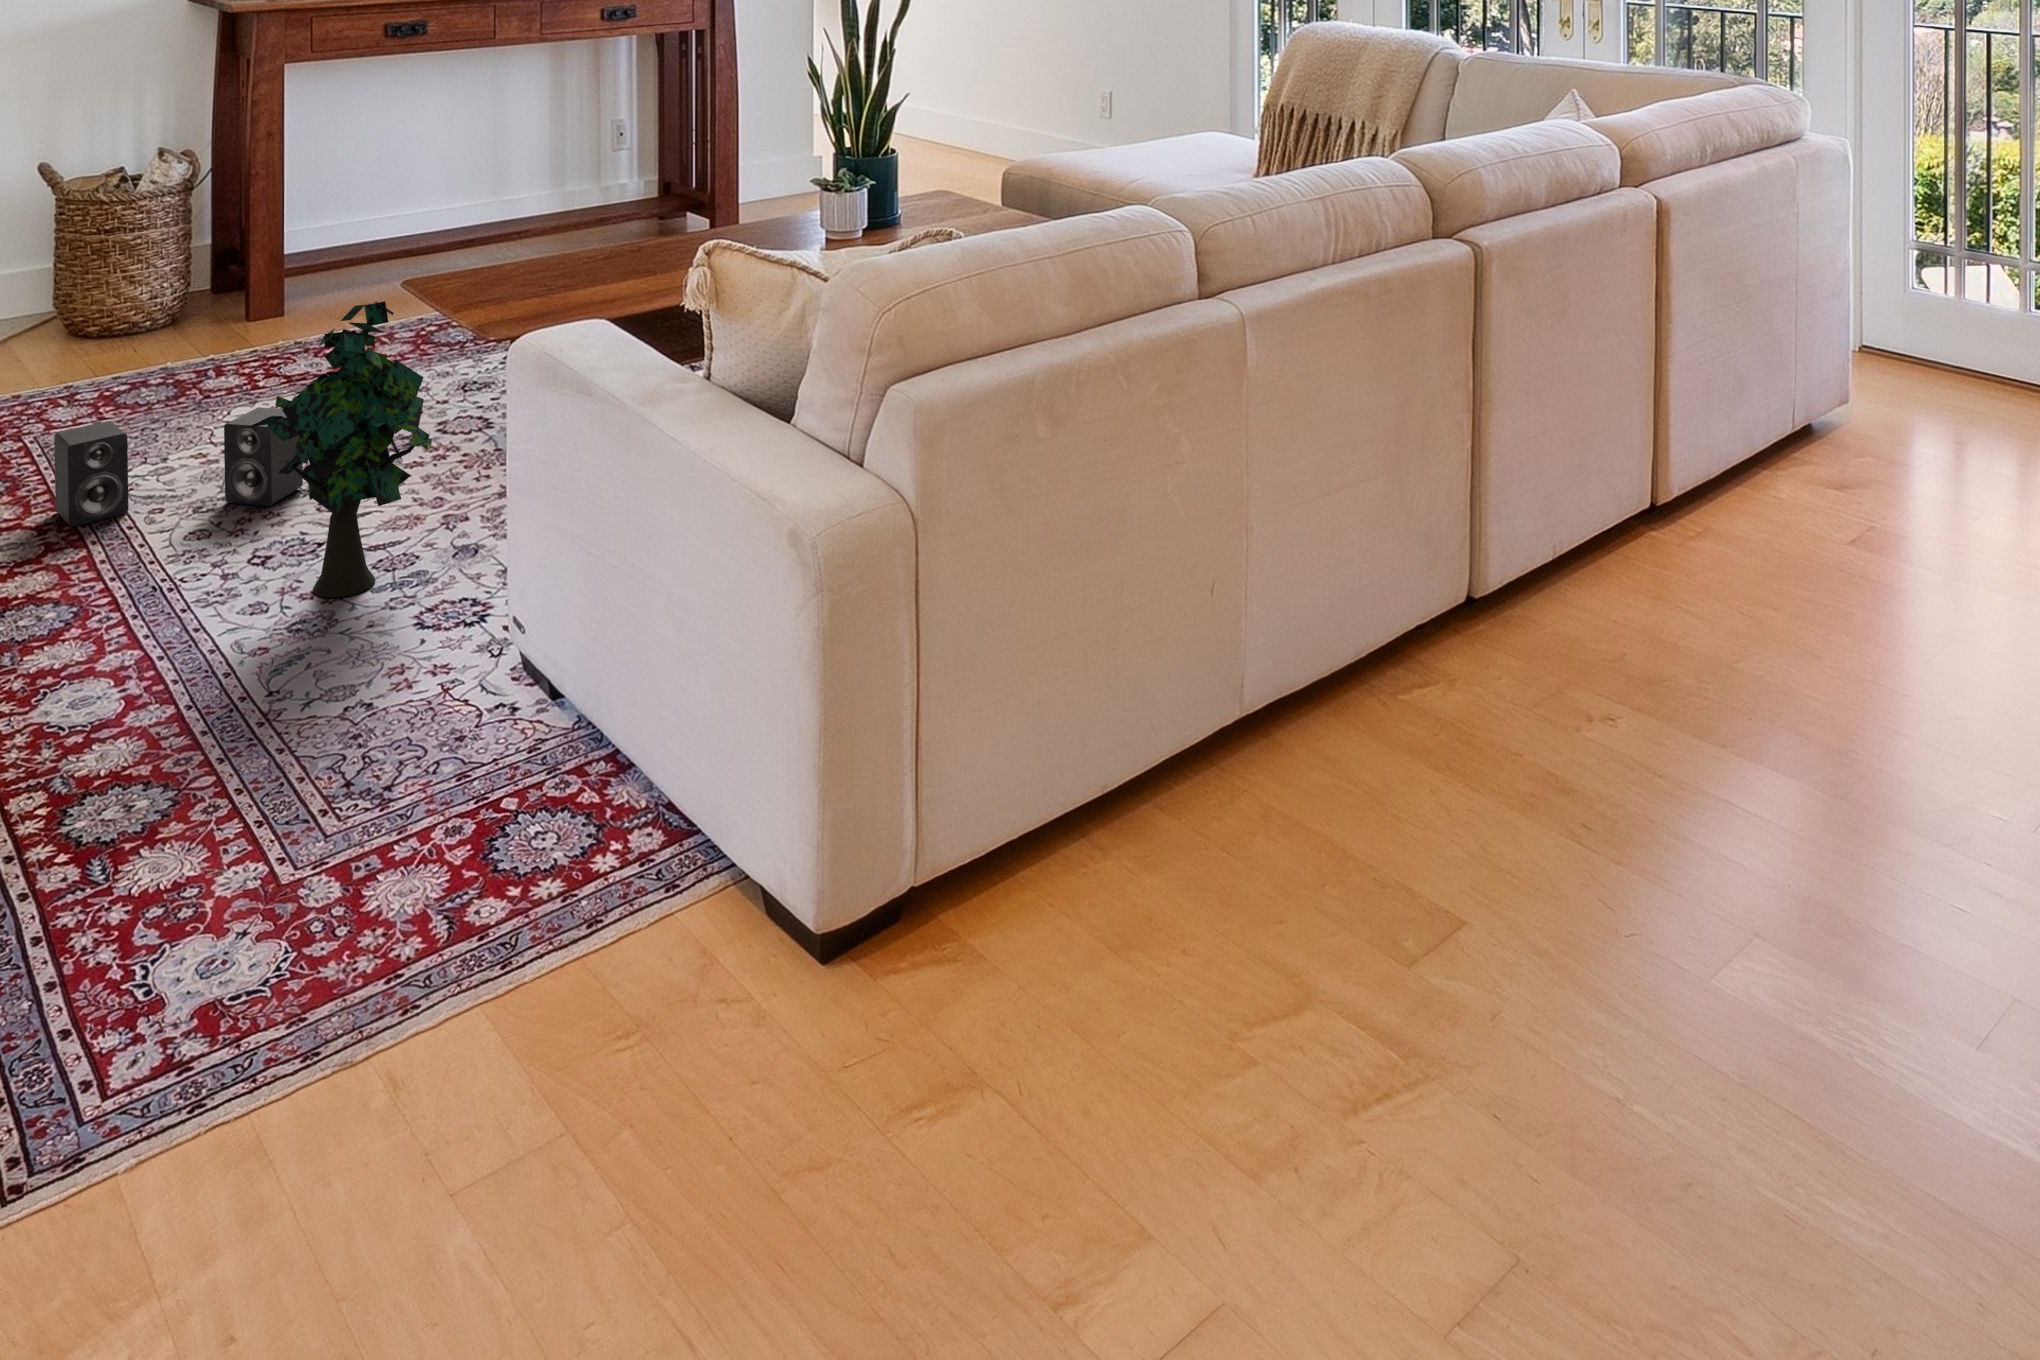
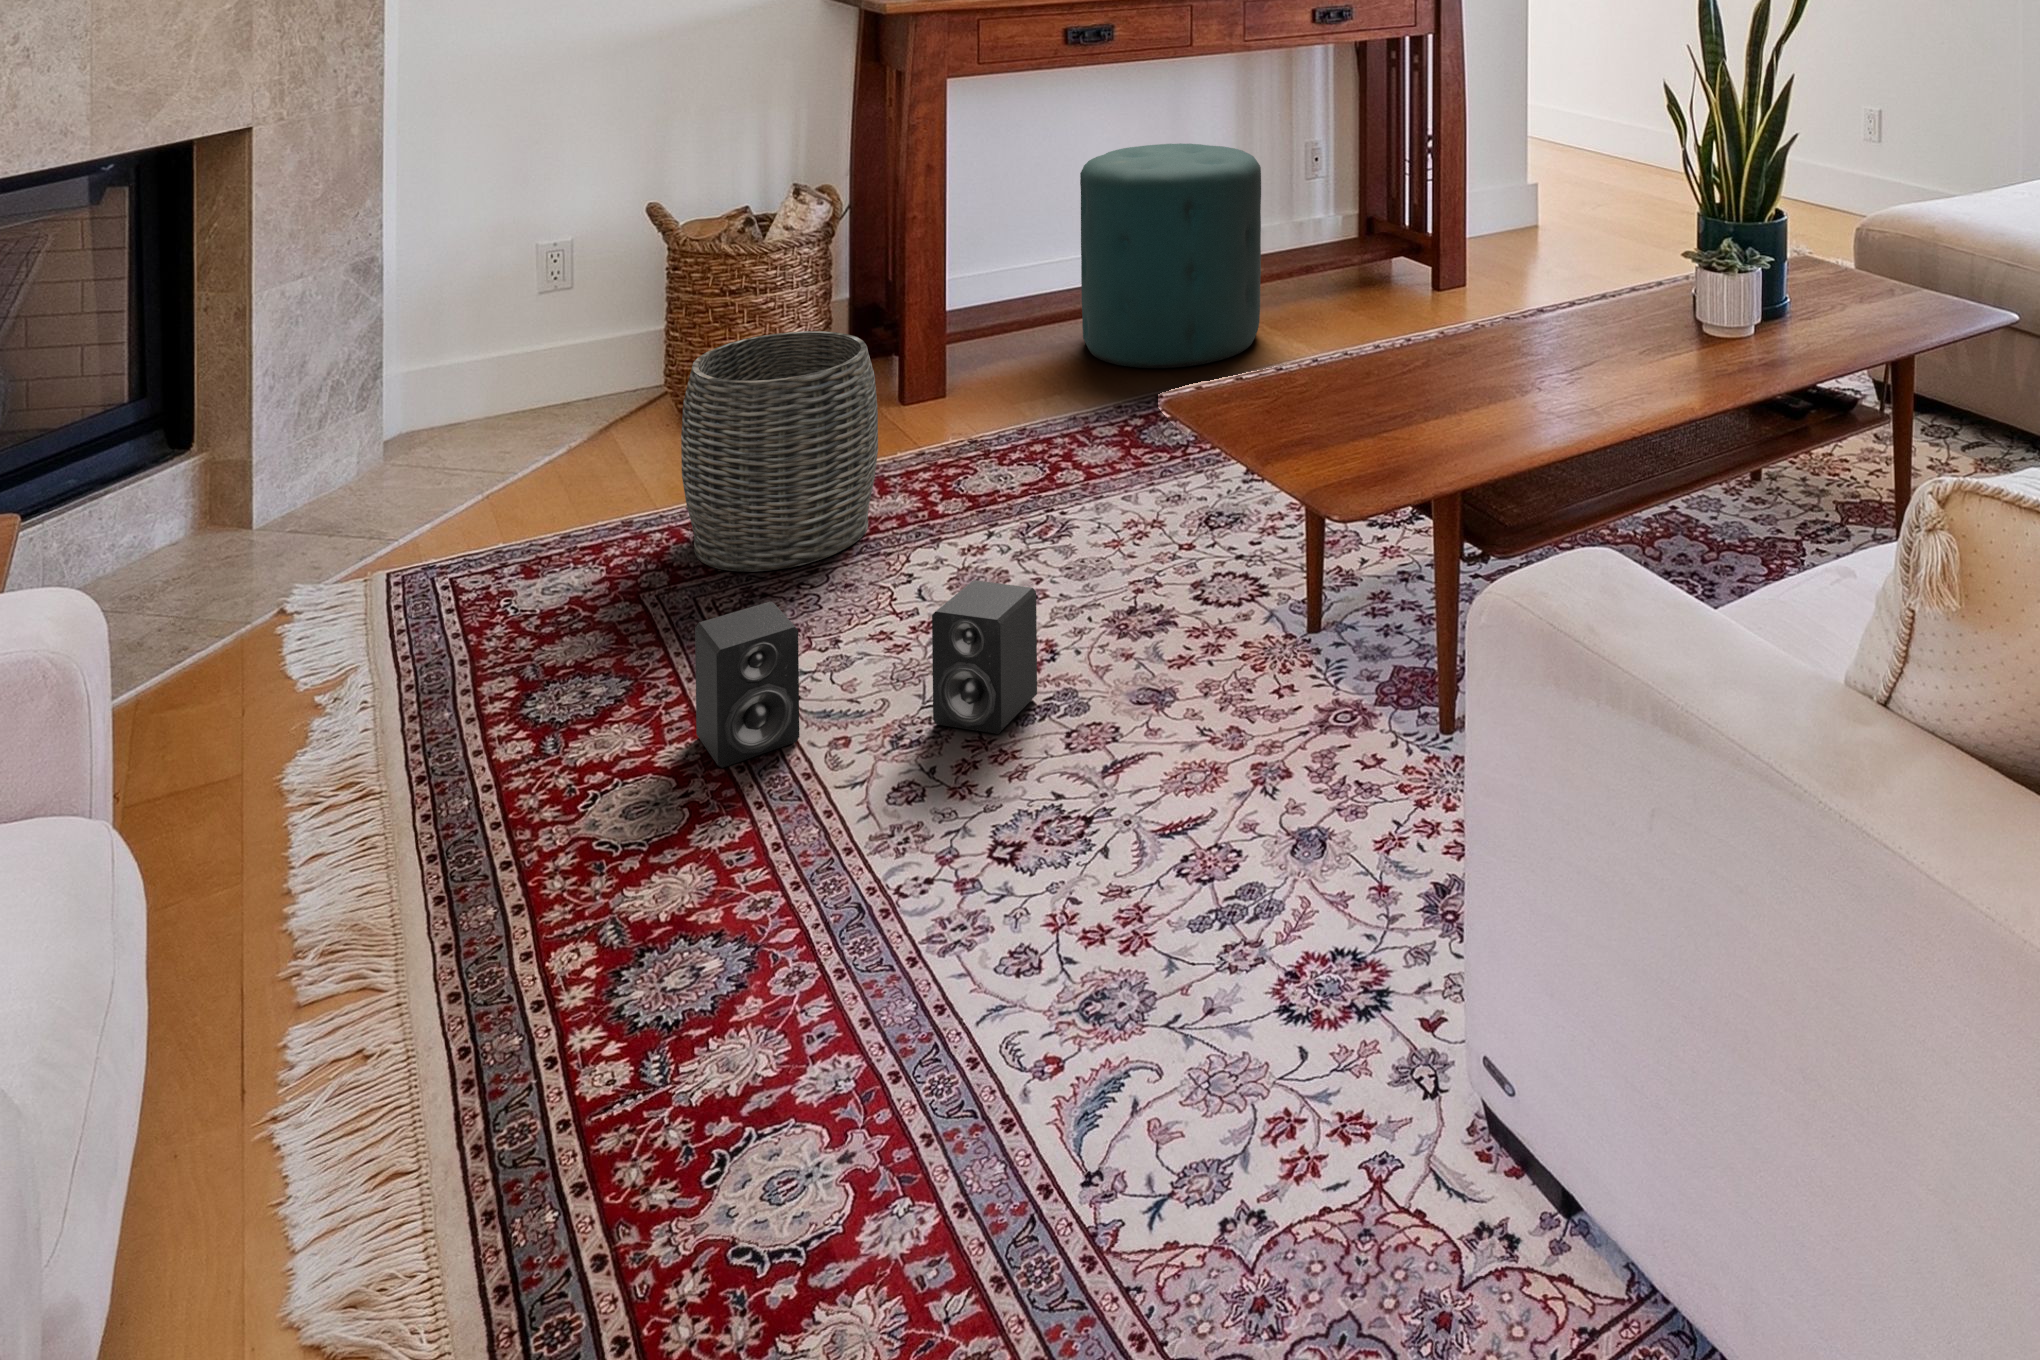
ottoman: none [400,118,550,295] -> present [1080,143,1261,368]
woven basket: none [56,253,209,424] -> present [681,331,878,572]
decorative plant: present [251,301,432,598] -> none [1009,468,1276,937]

